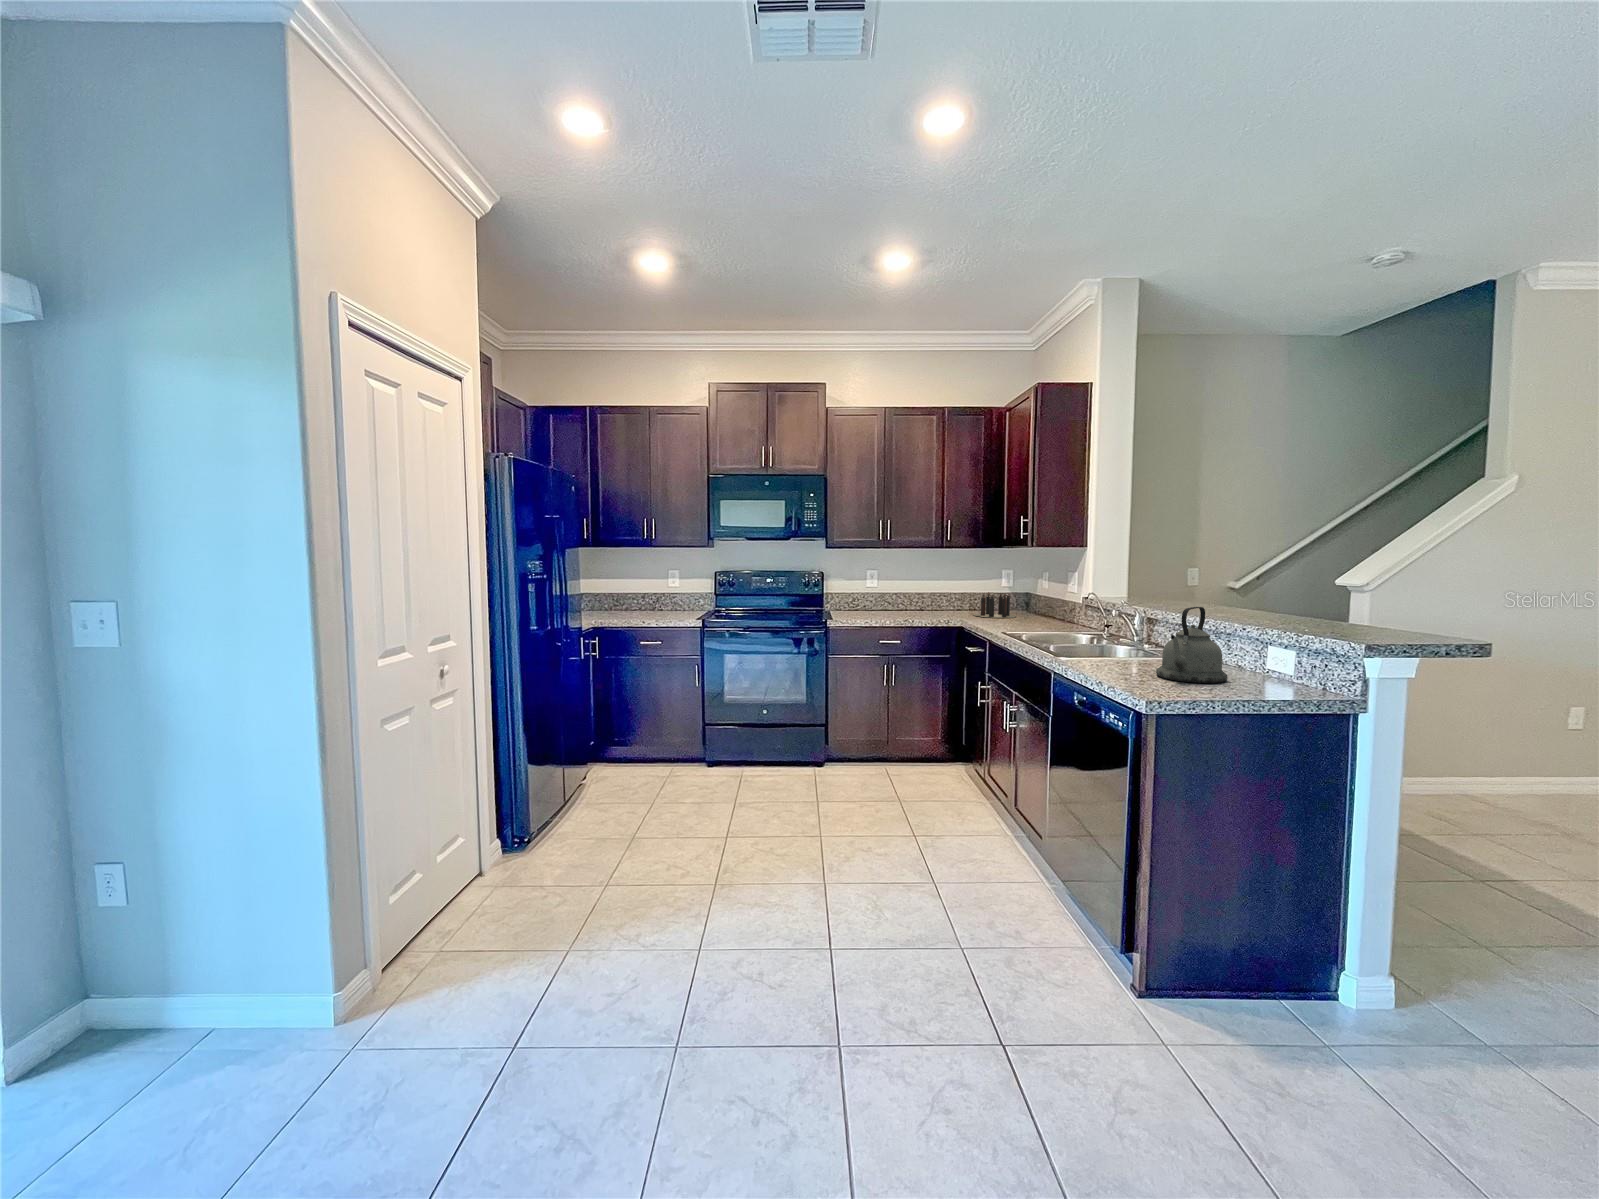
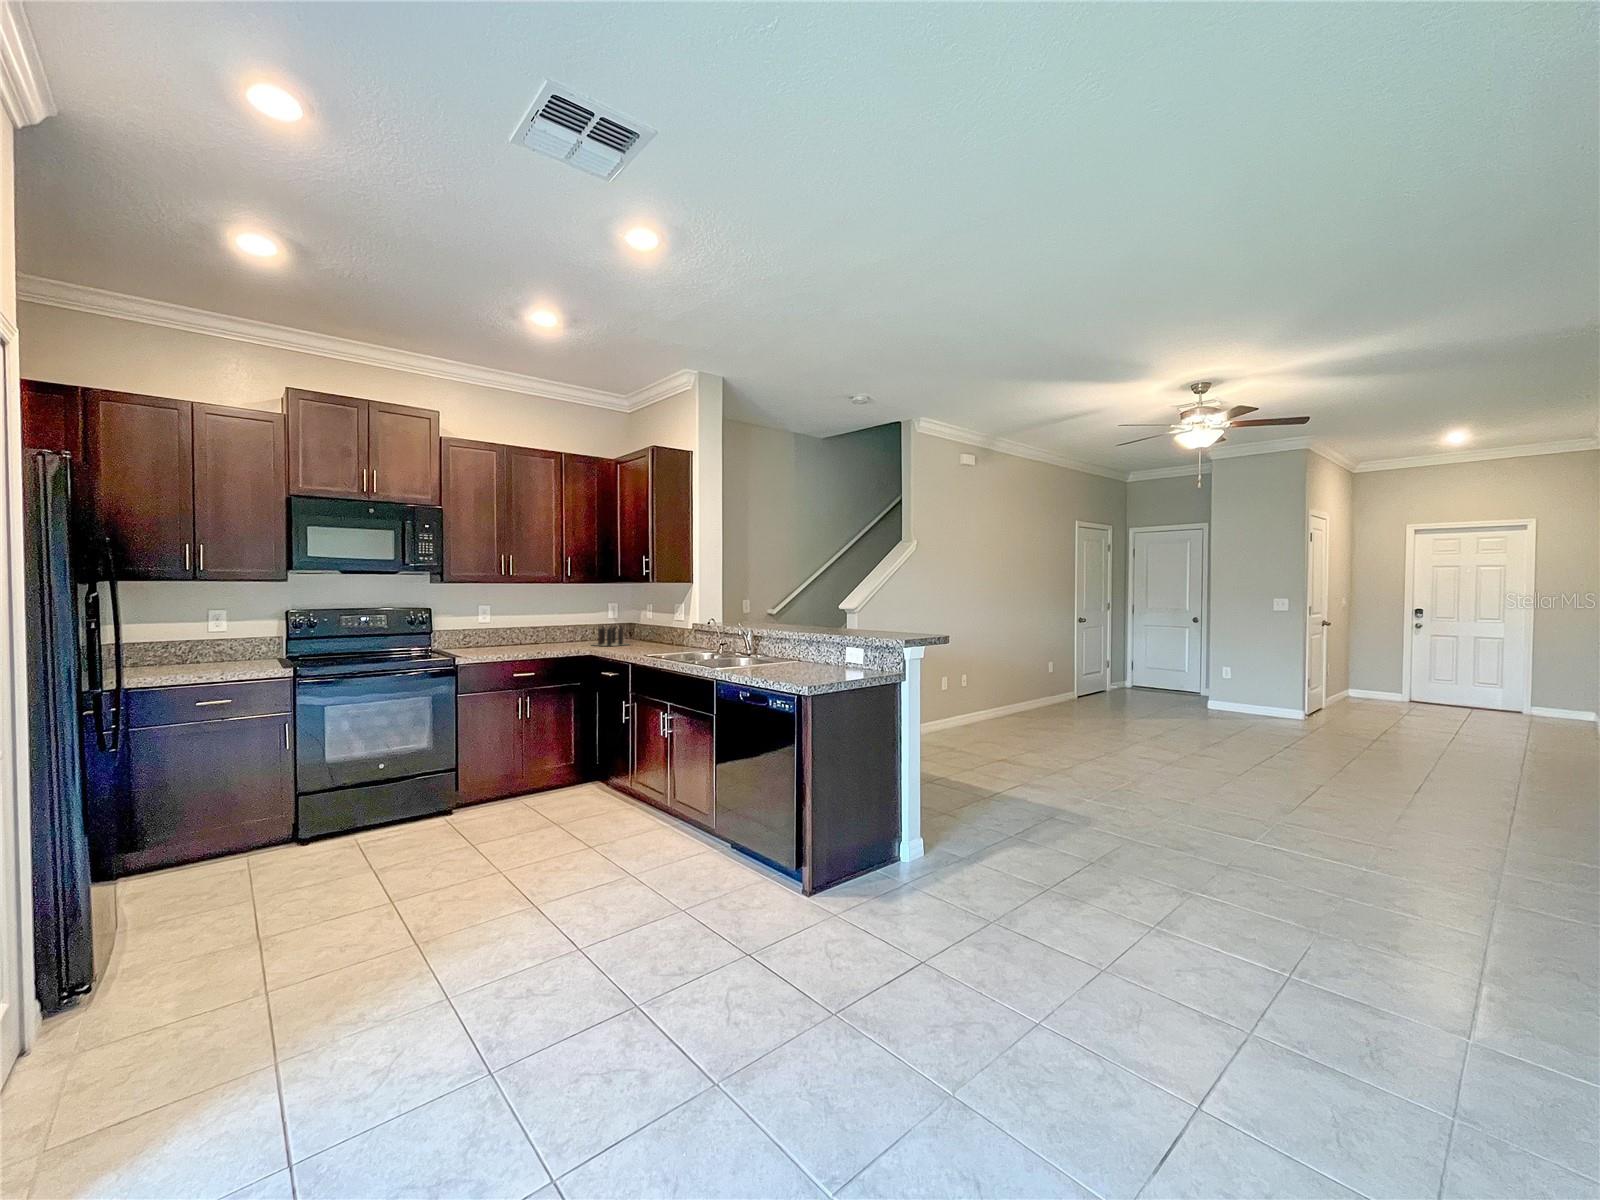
kettle: present [1156,607,1227,683] -> none [788,623,831,675]

